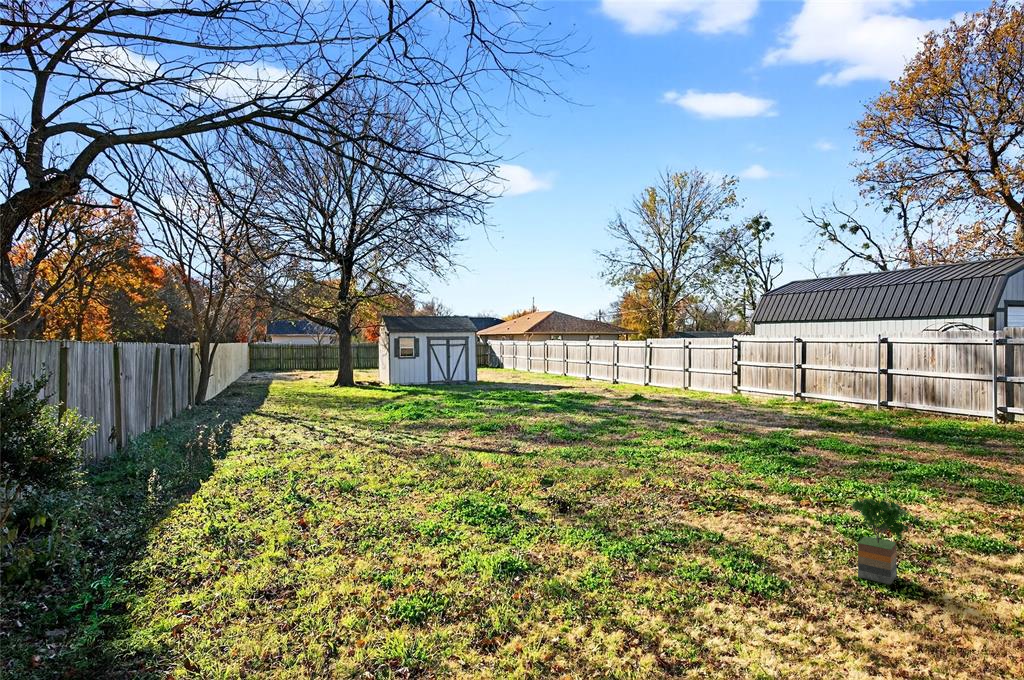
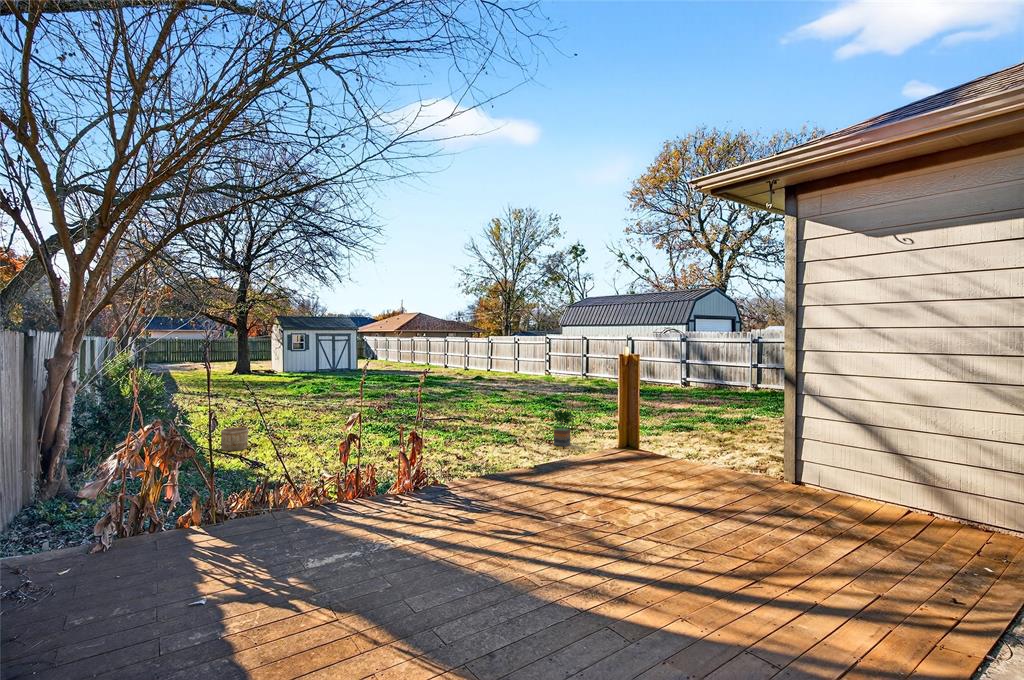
wooden bucket: none [215,496,264,542] -> present [220,427,248,451]

